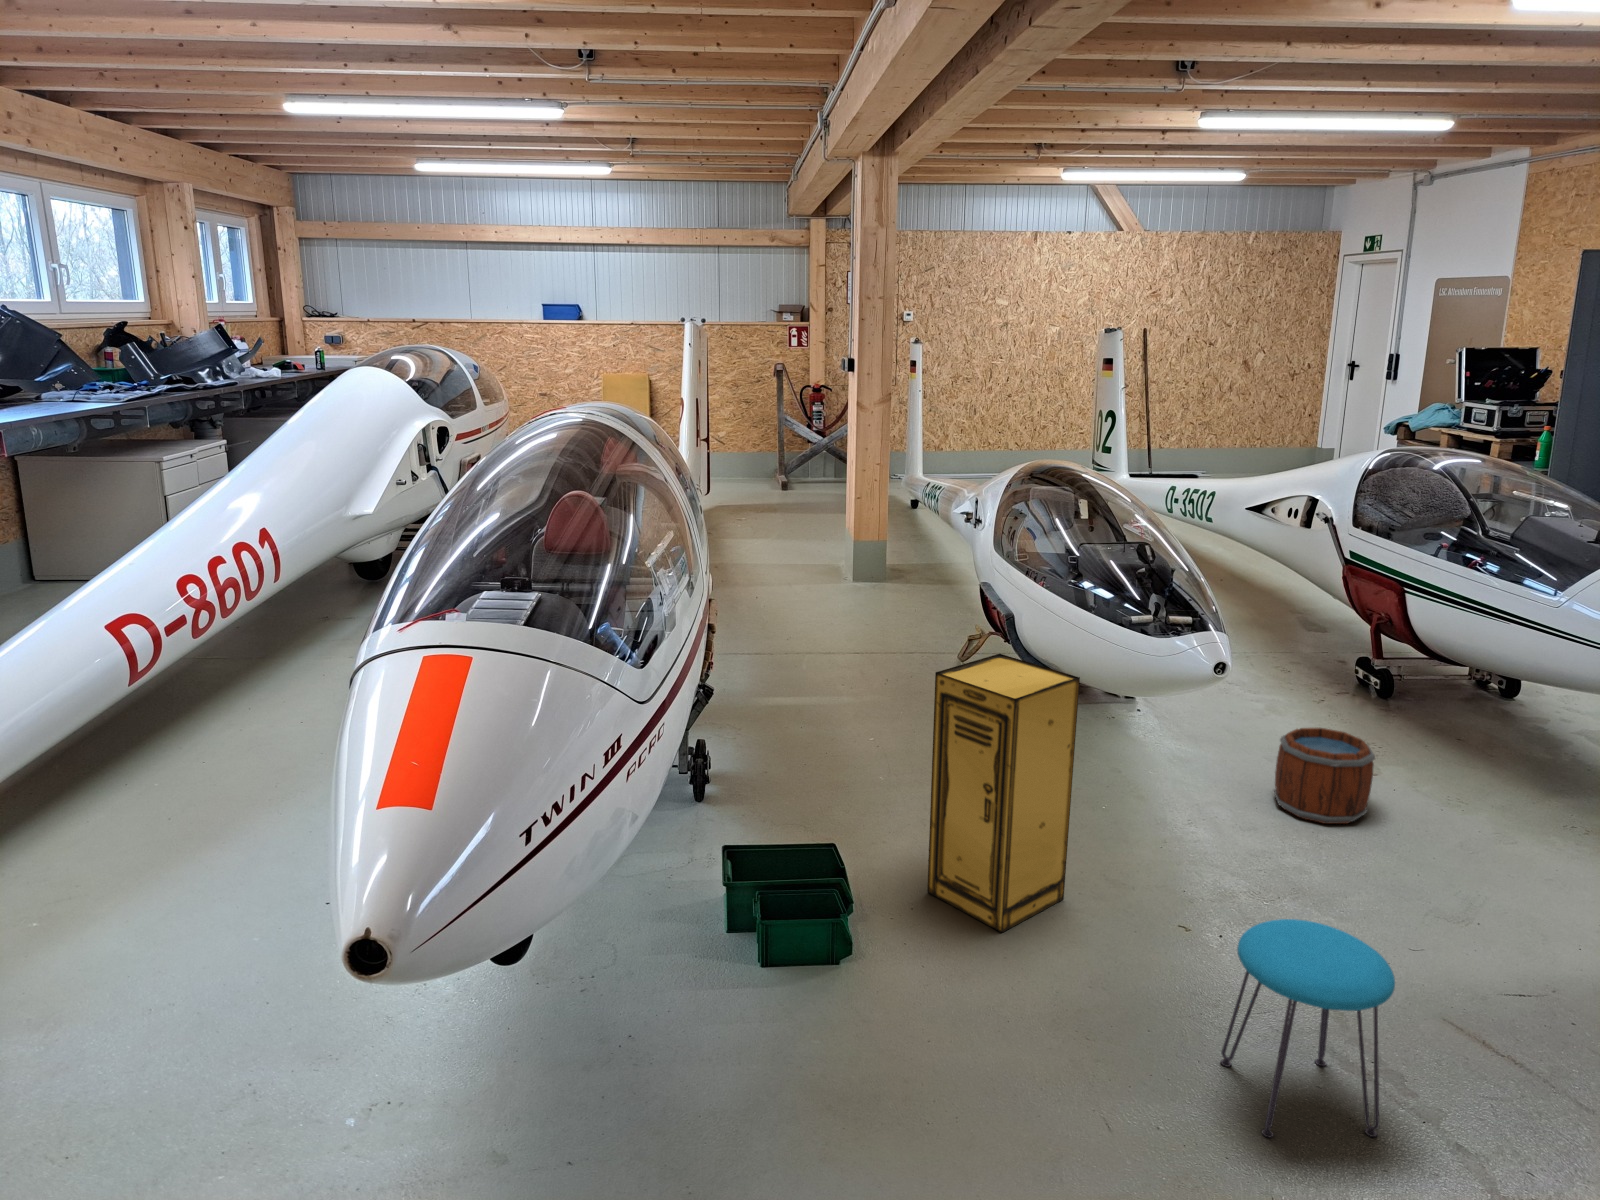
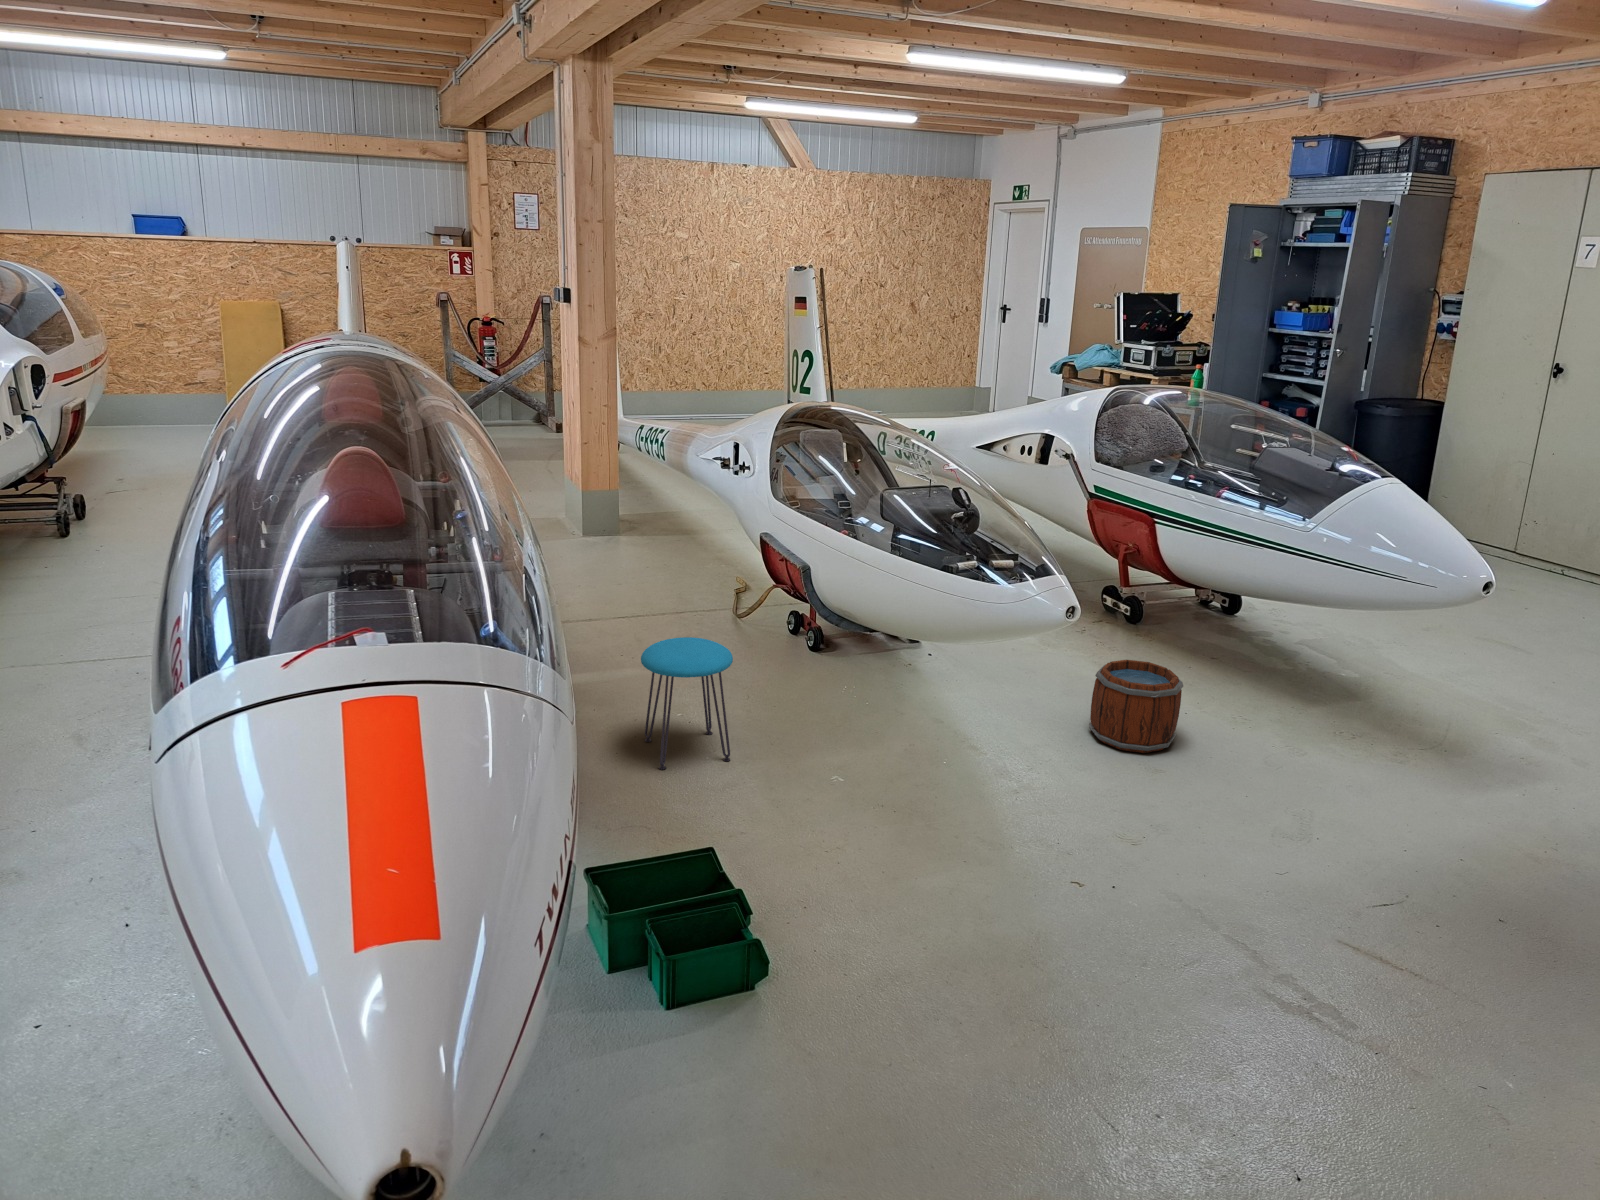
storage cabinet: present [927,654,1080,933] -> none [813,615,973,920]
stool: present [1221,919,1395,1138] -> present [641,637,733,770]

